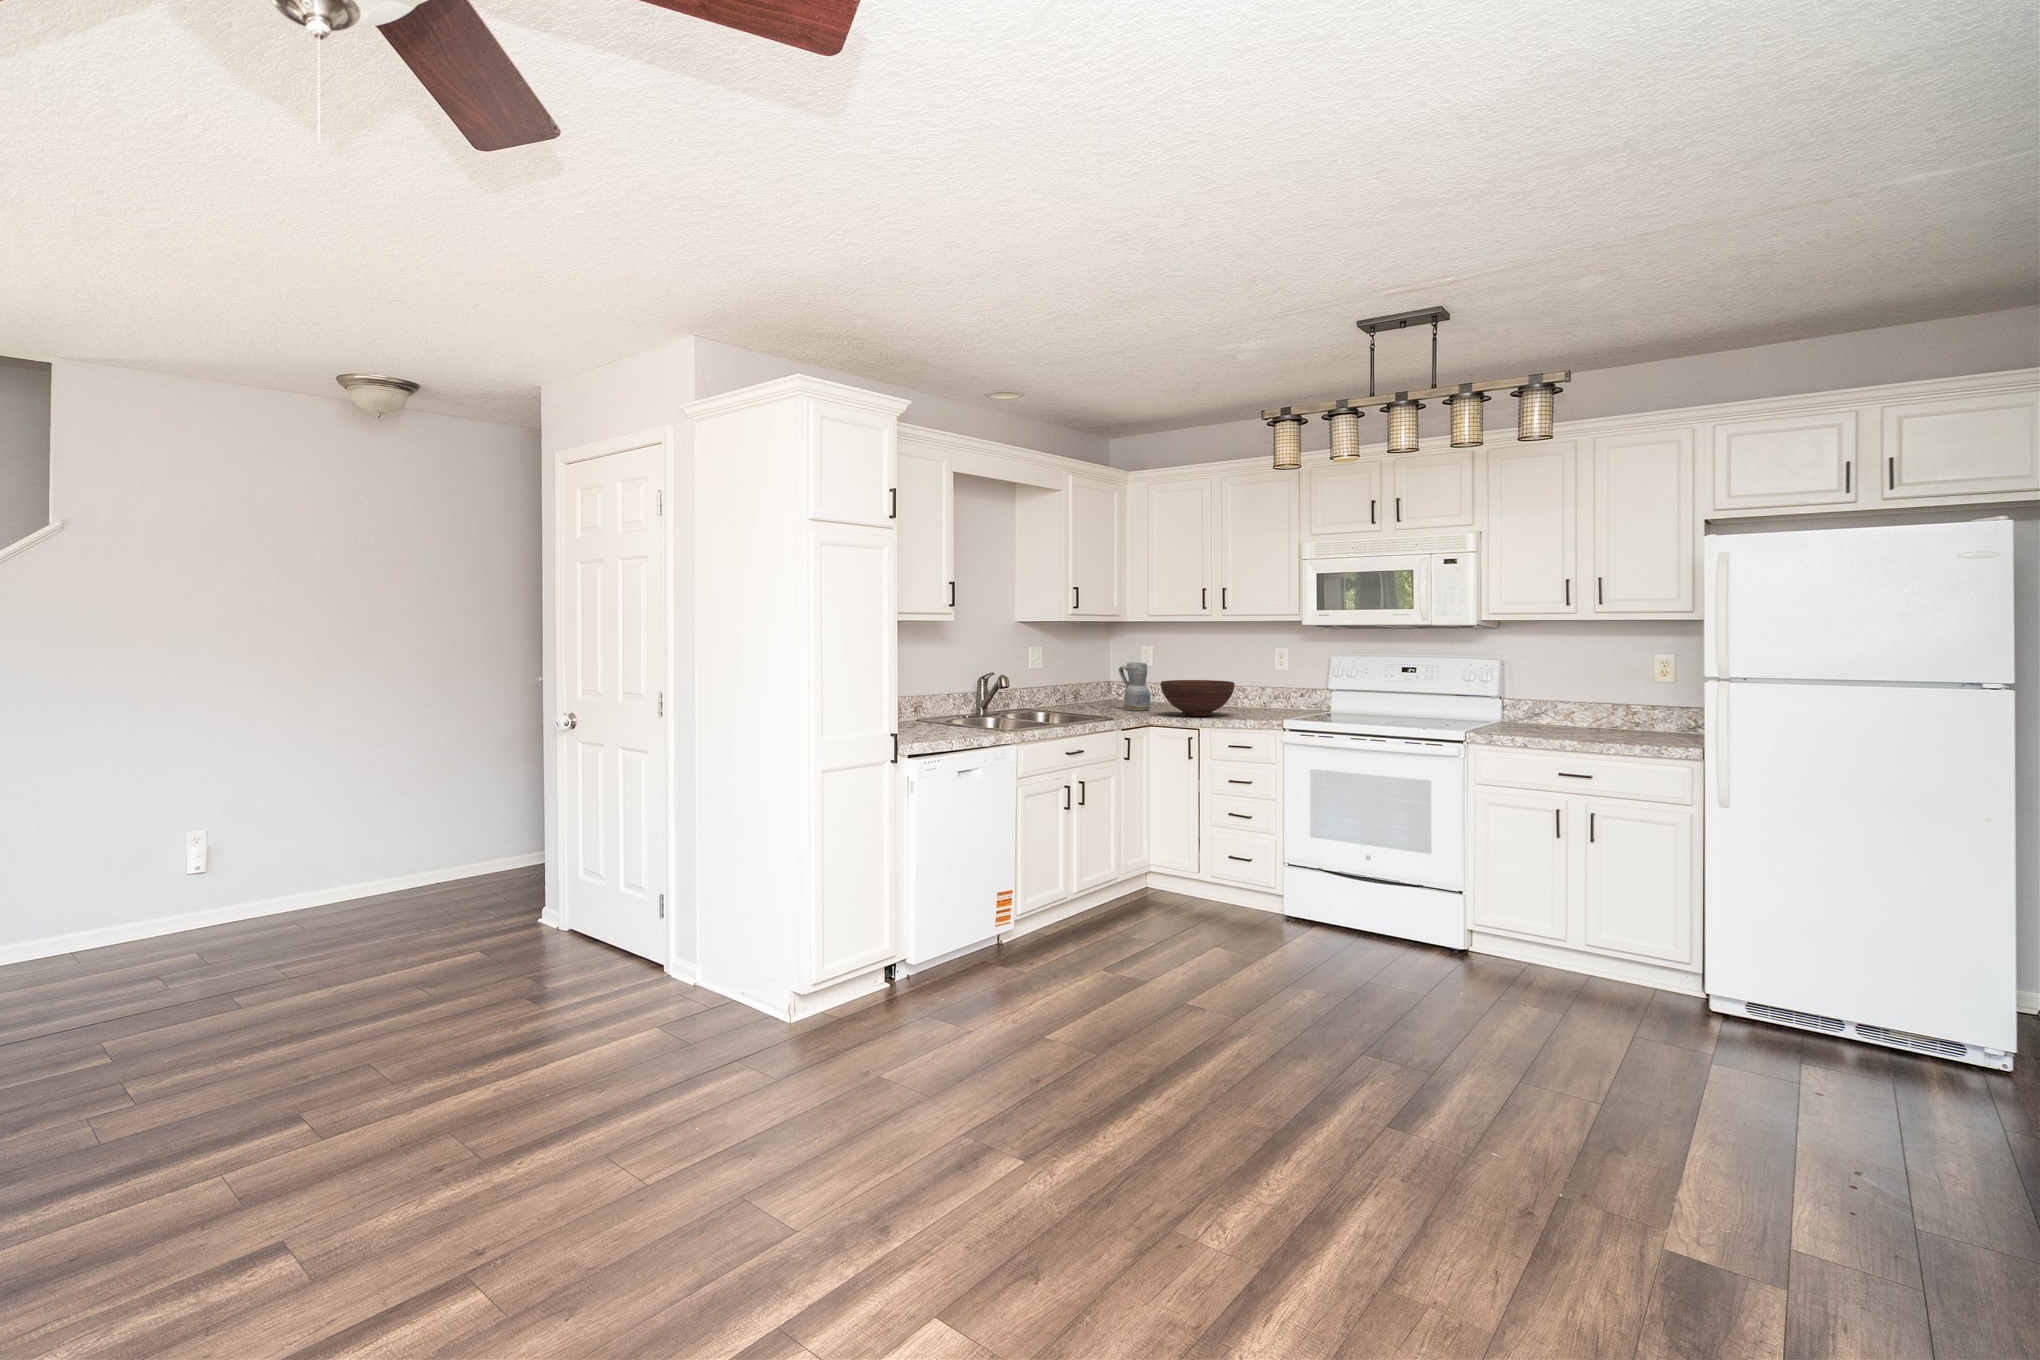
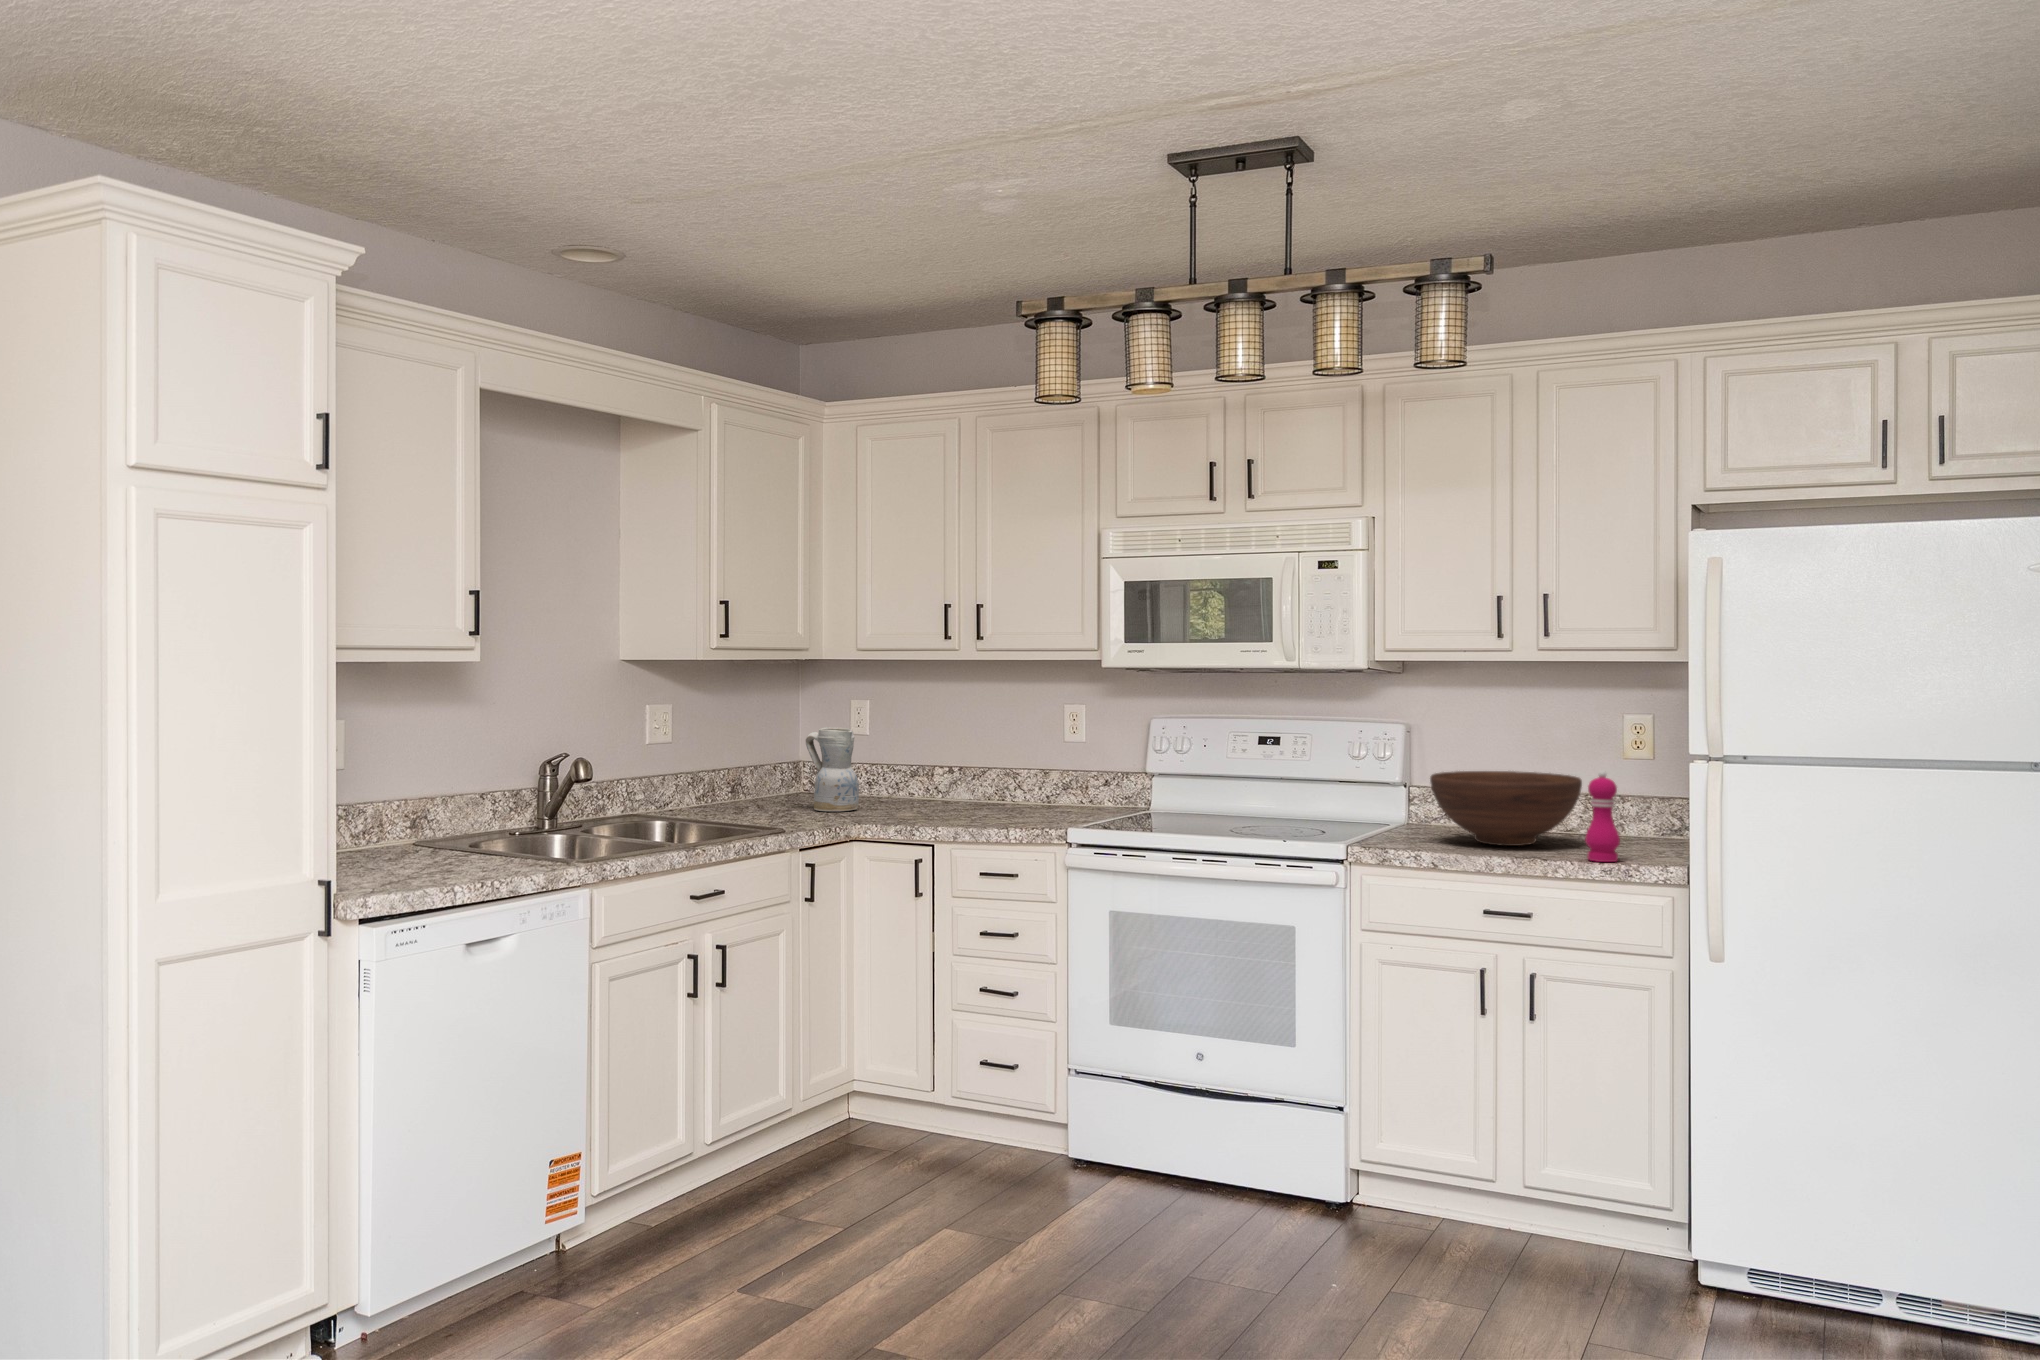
fruit bowl: present [1161,680,1235,716] -> present [1430,771,1582,846]
pepper mill: none [1630,687,1654,745] -> present [1585,770,1620,862]

